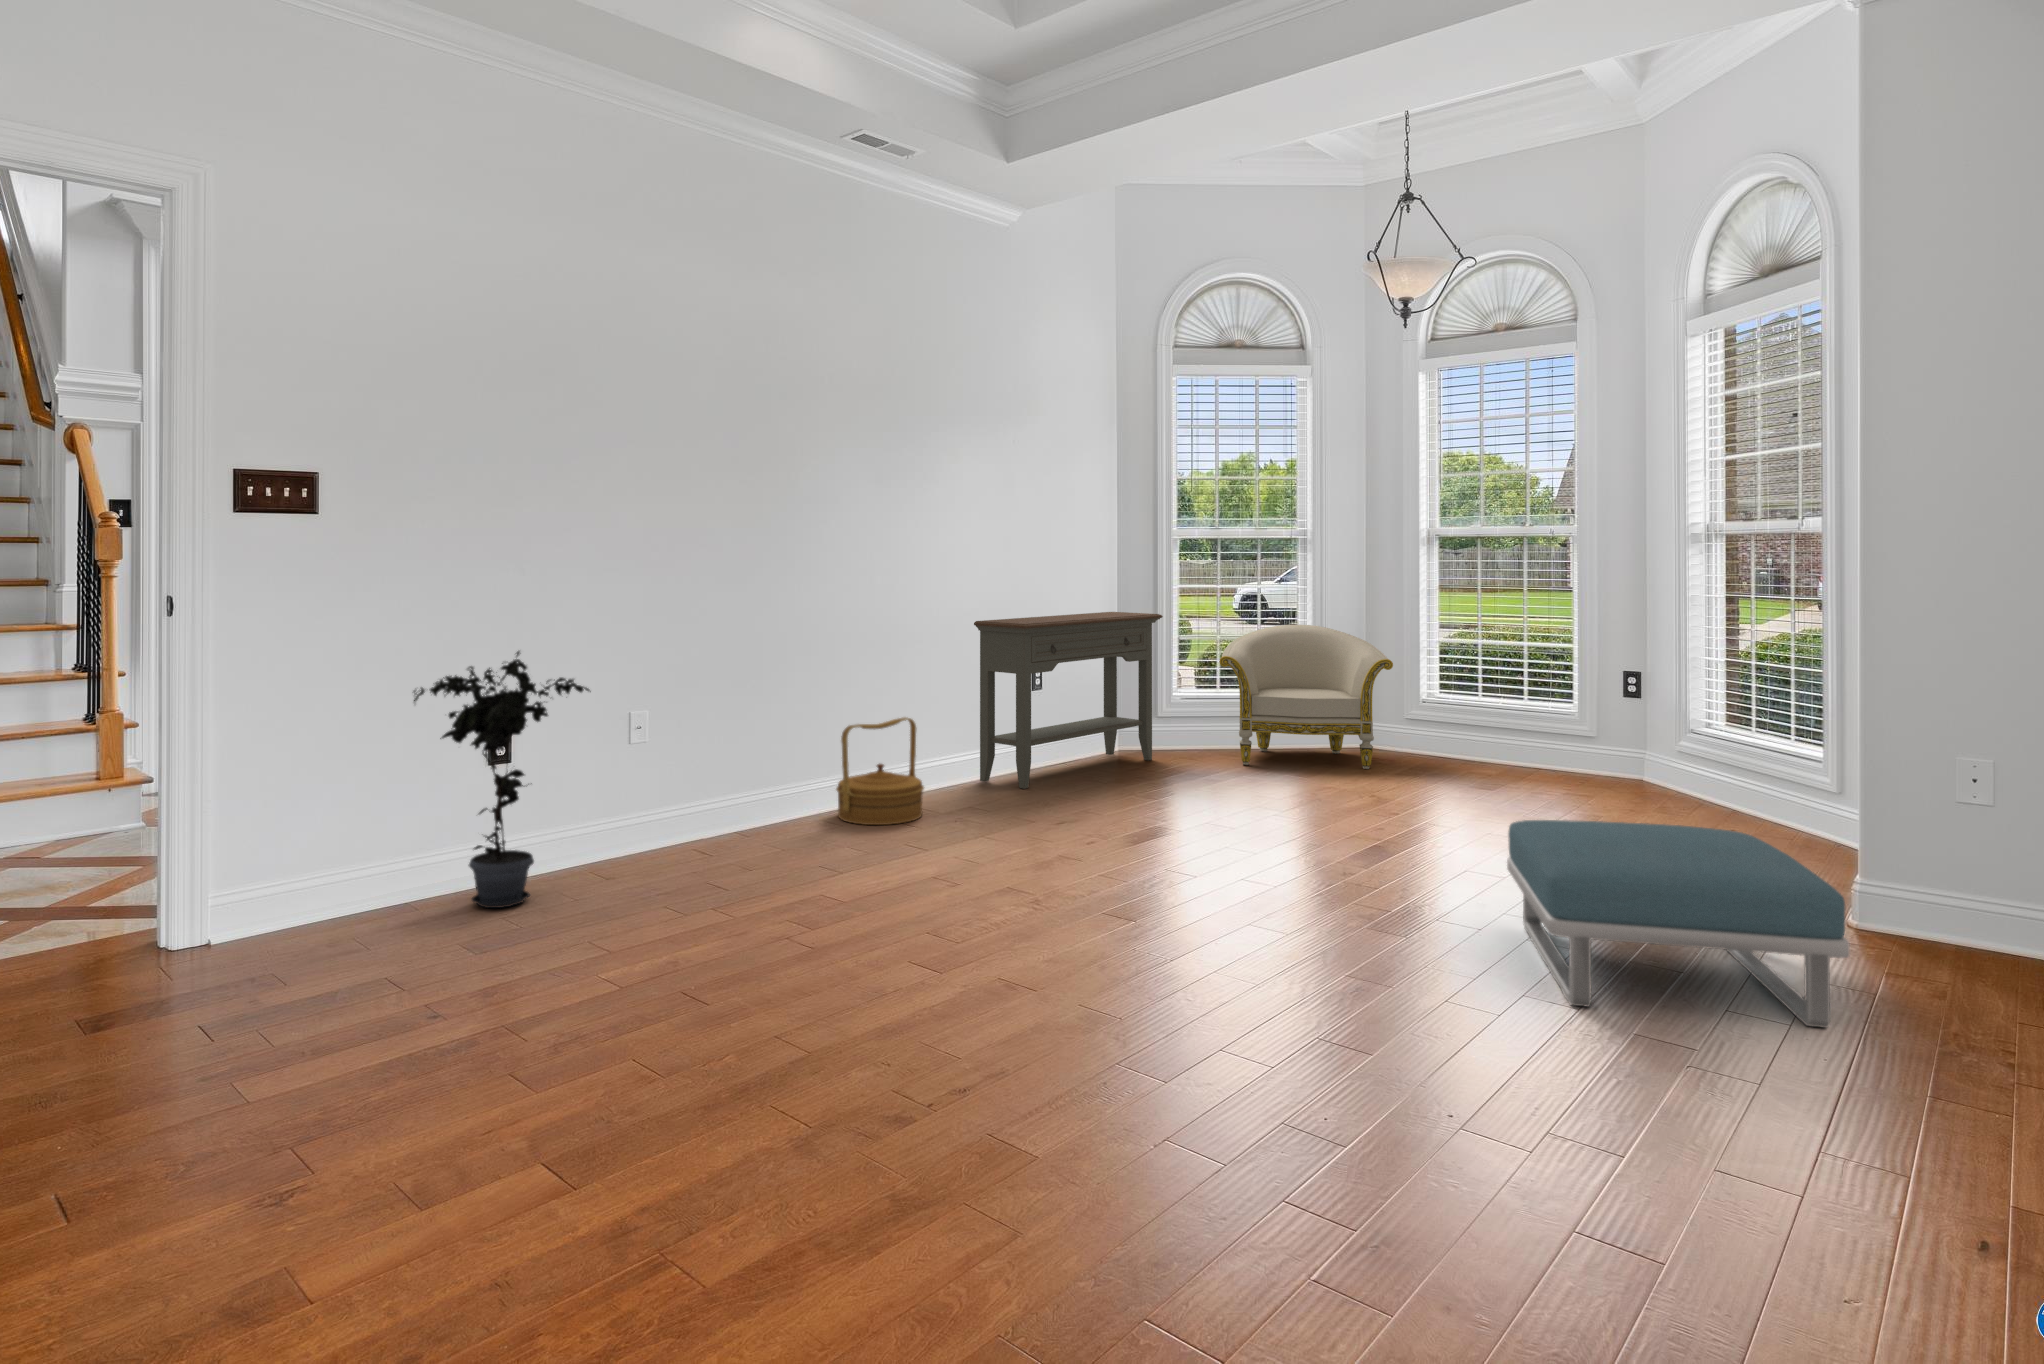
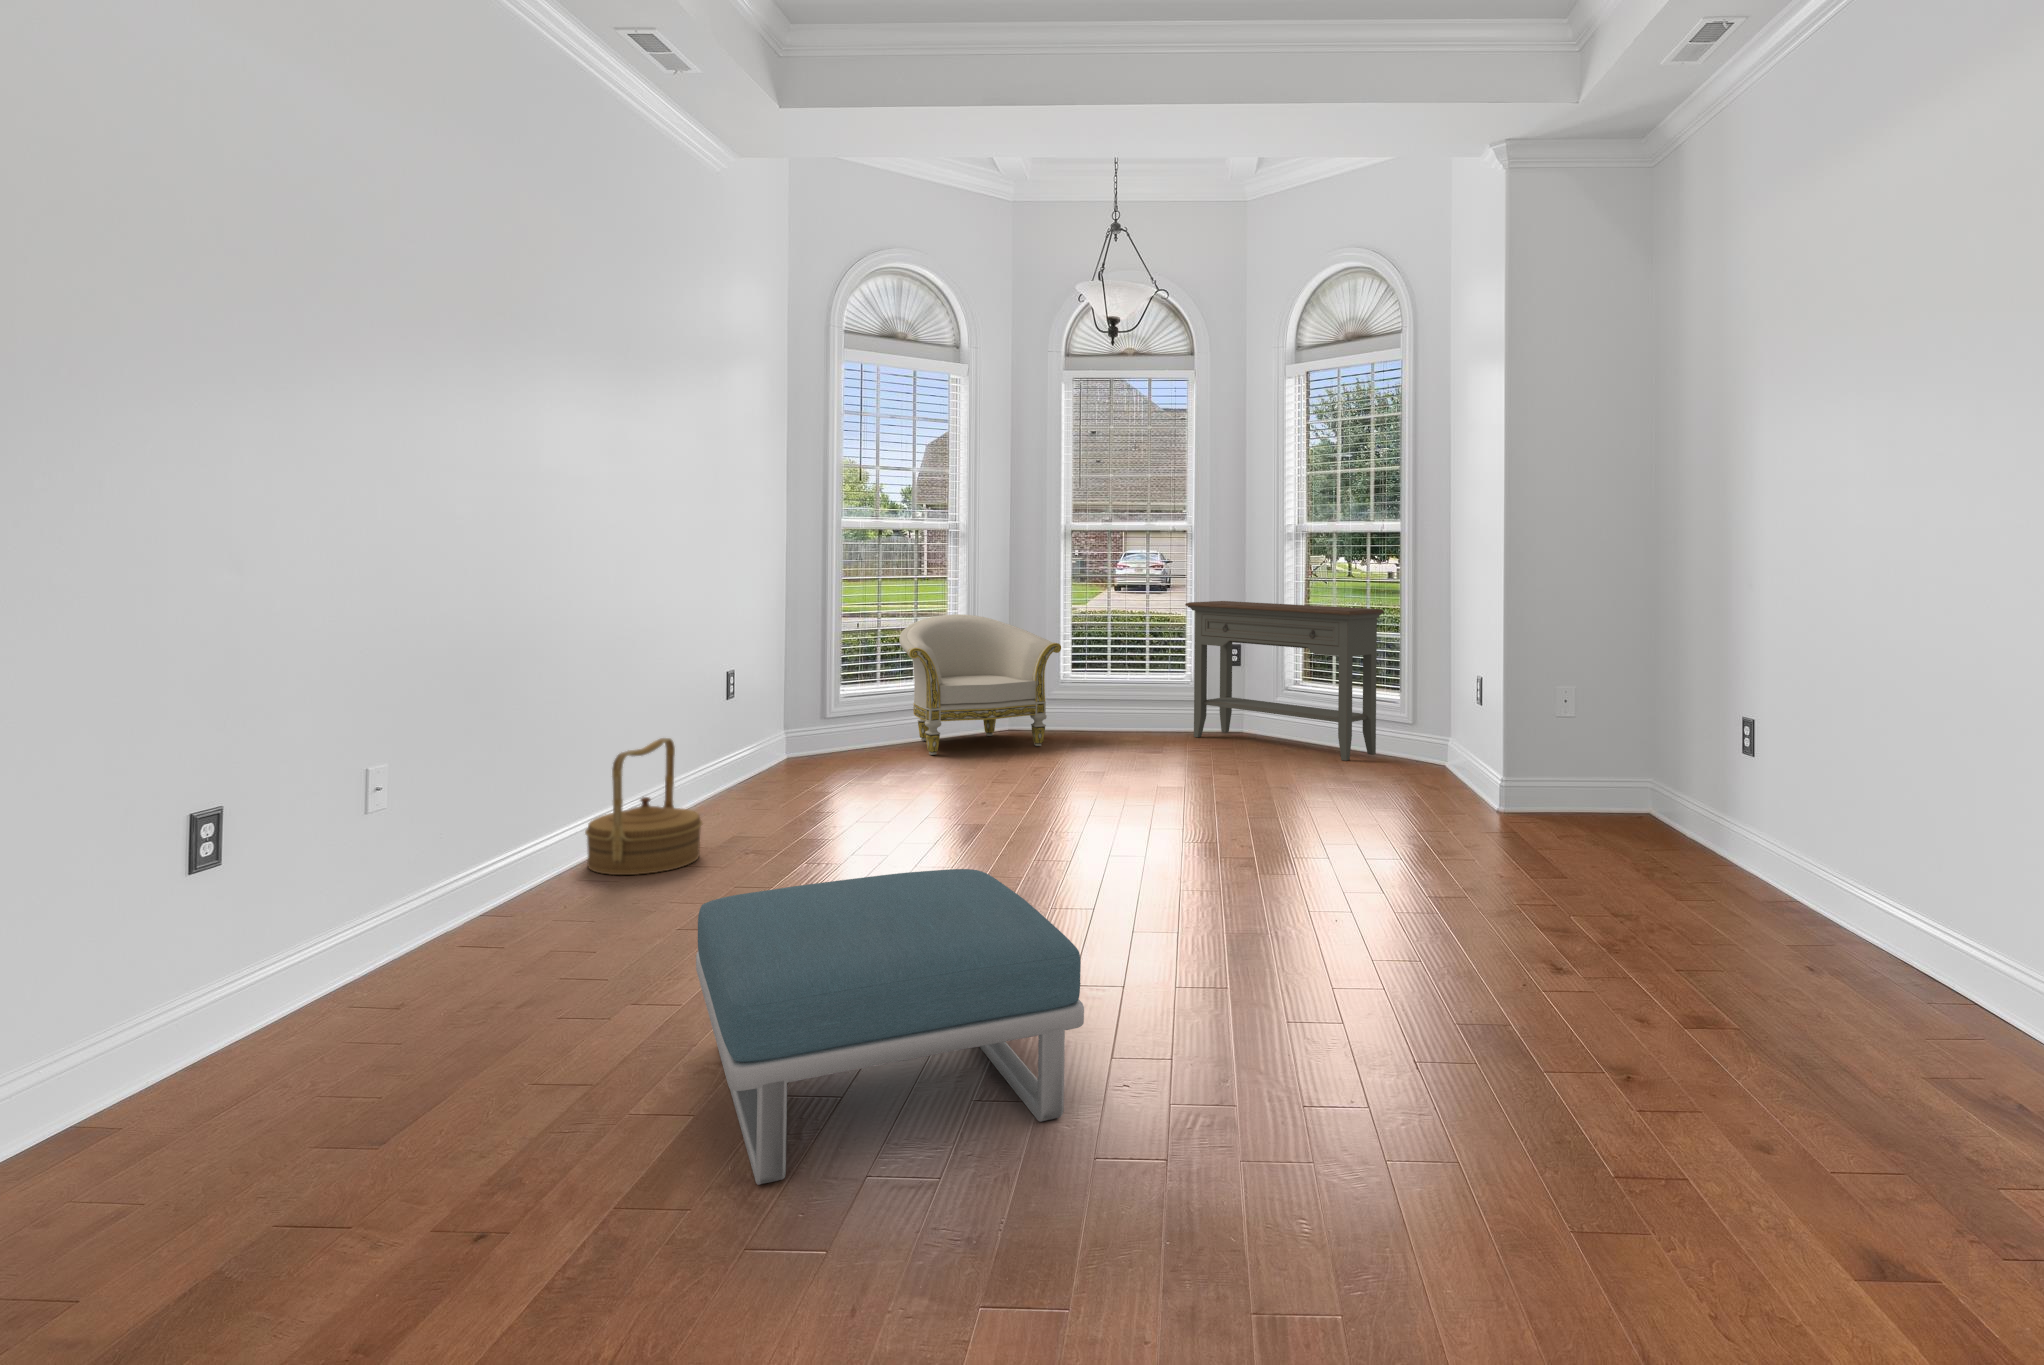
console table: present [974,612,1163,789] -> present [1185,601,1384,761]
potted plant: present [414,651,591,908] -> none [134,680,402,1099]
footstool: present [1507,820,1850,1028] -> present [696,869,1084,1185]

